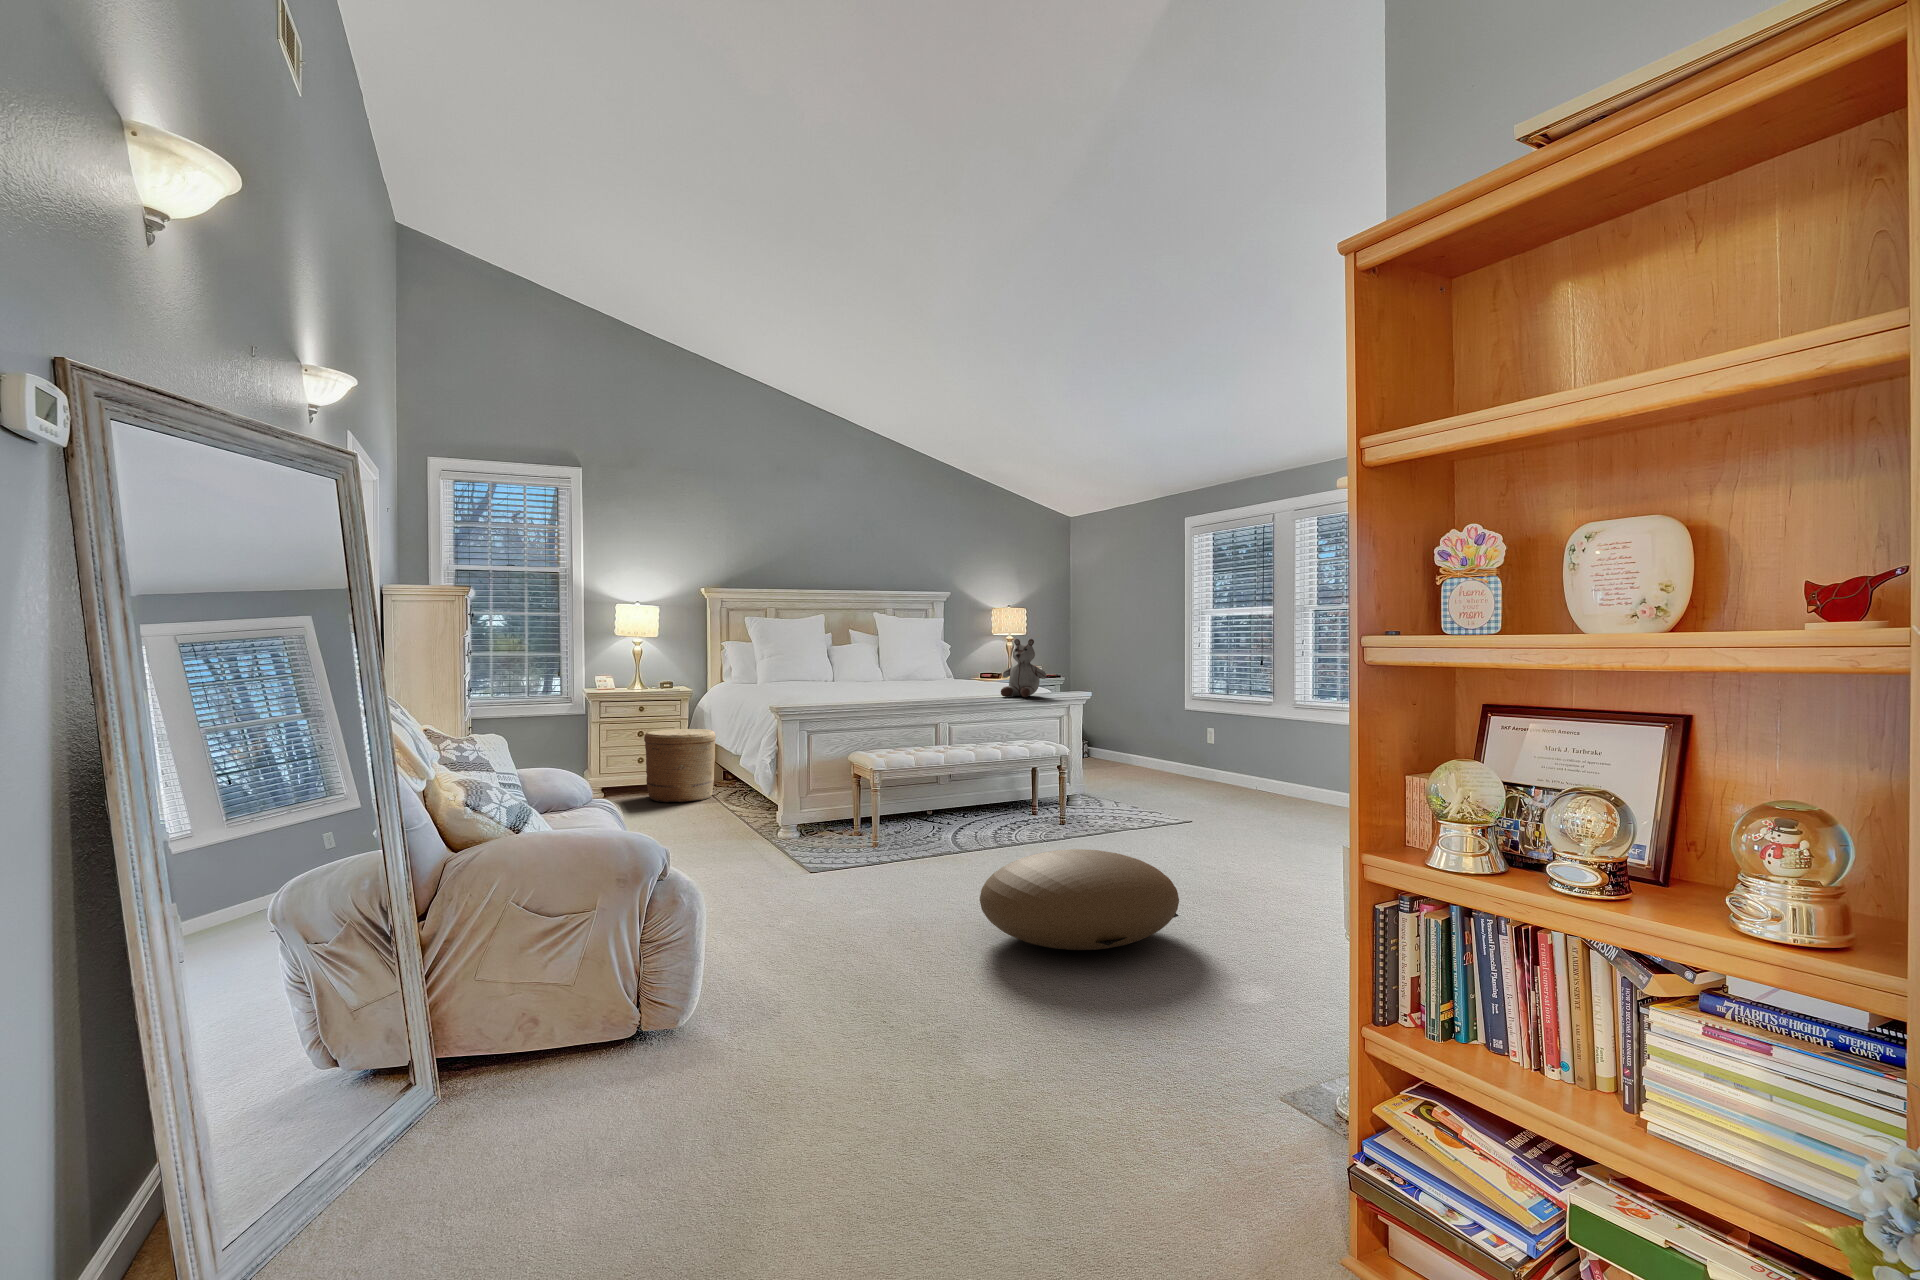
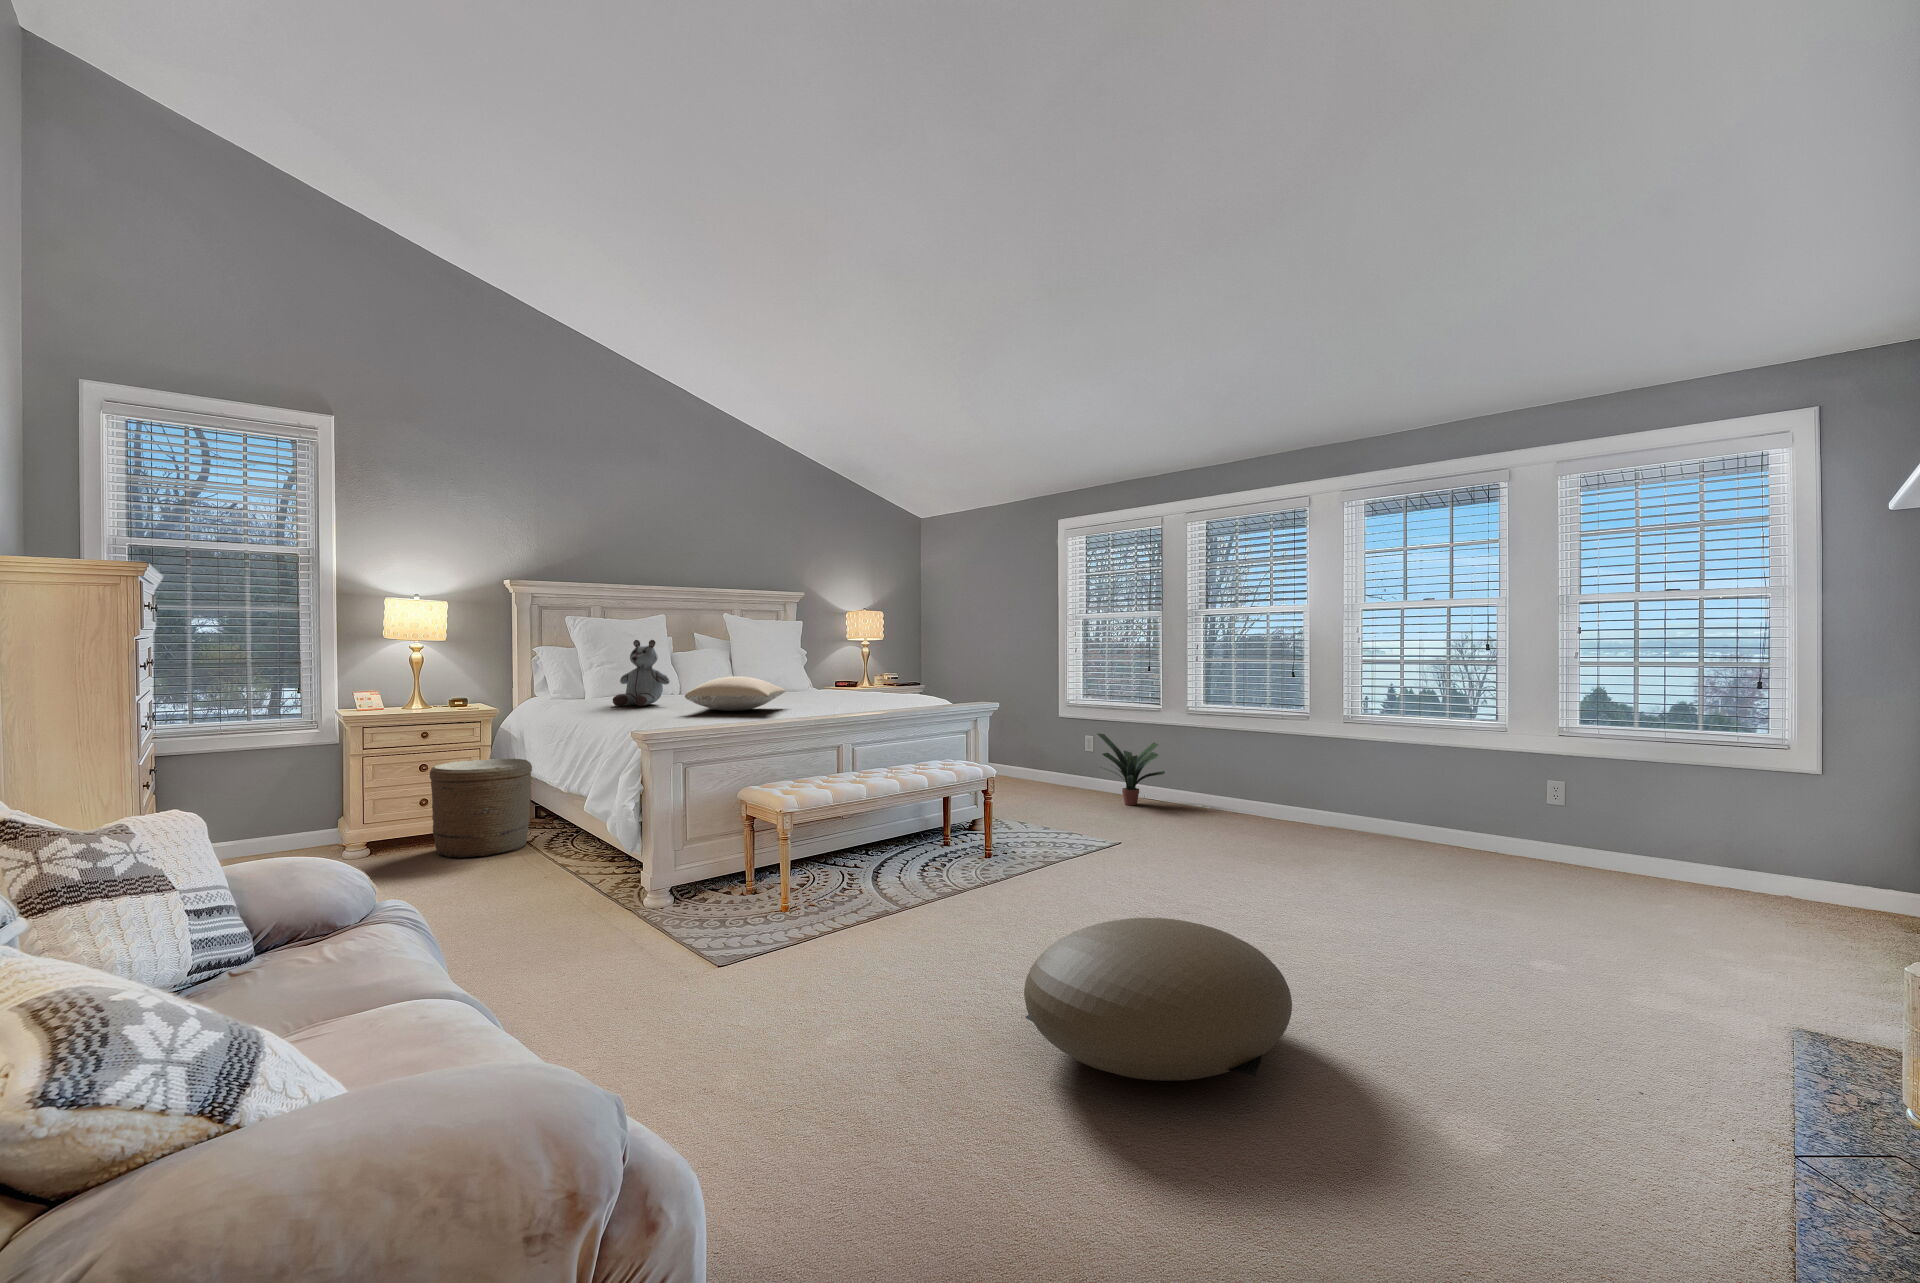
stuffed bear: present [1001,639,1047,697] -> present [613,640,670,706]
pillow: none [821,666,907,694] -> present [685,676,786,711]
potted plant: none [1204,725,1268,794] -> present [1098,733,1165,805]

